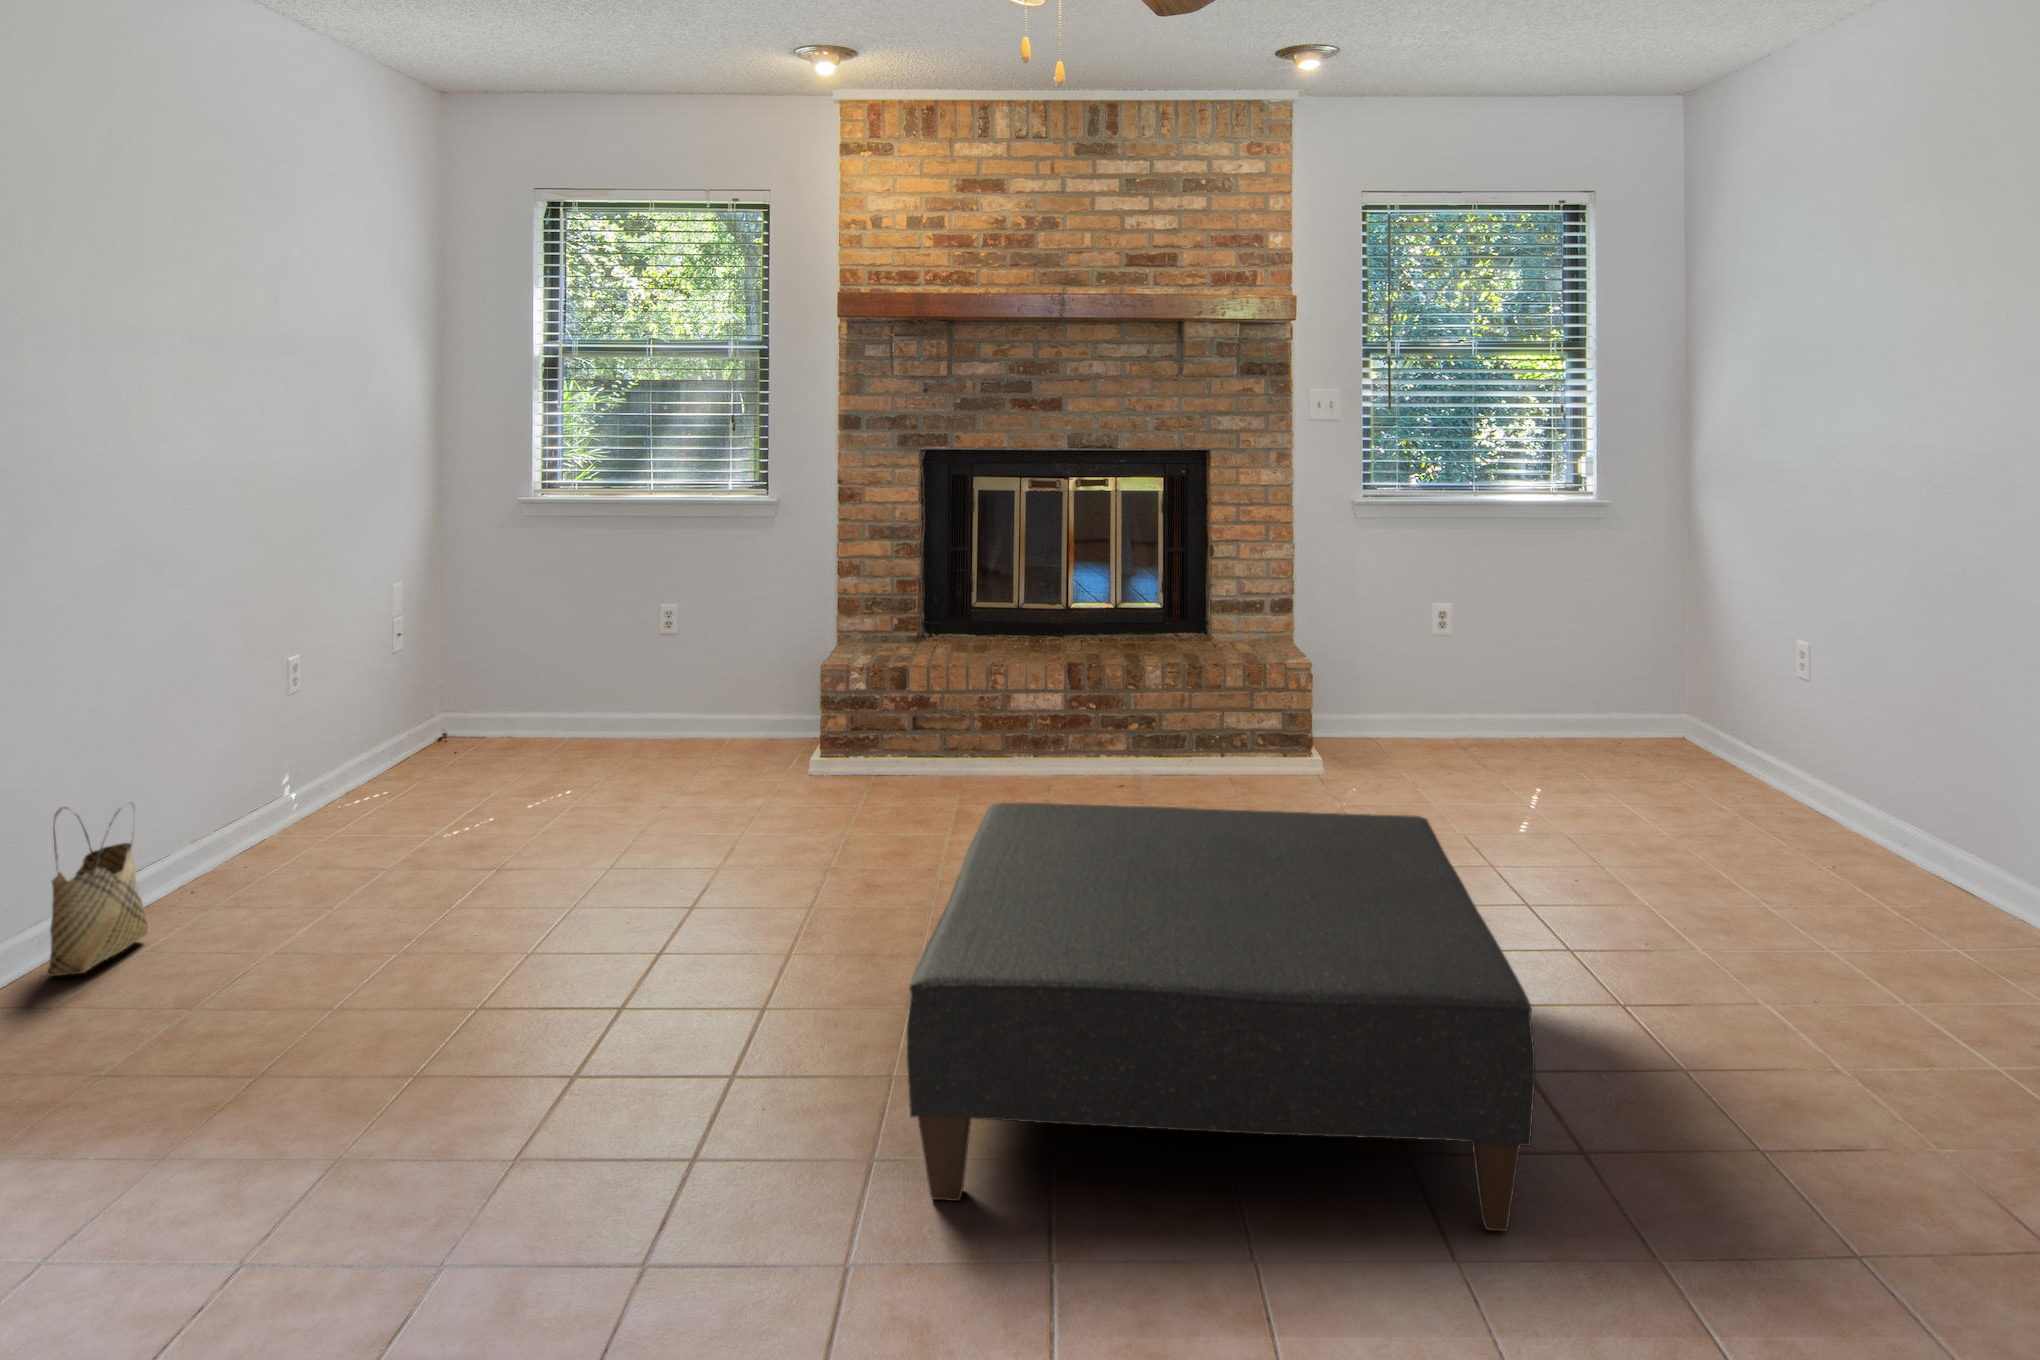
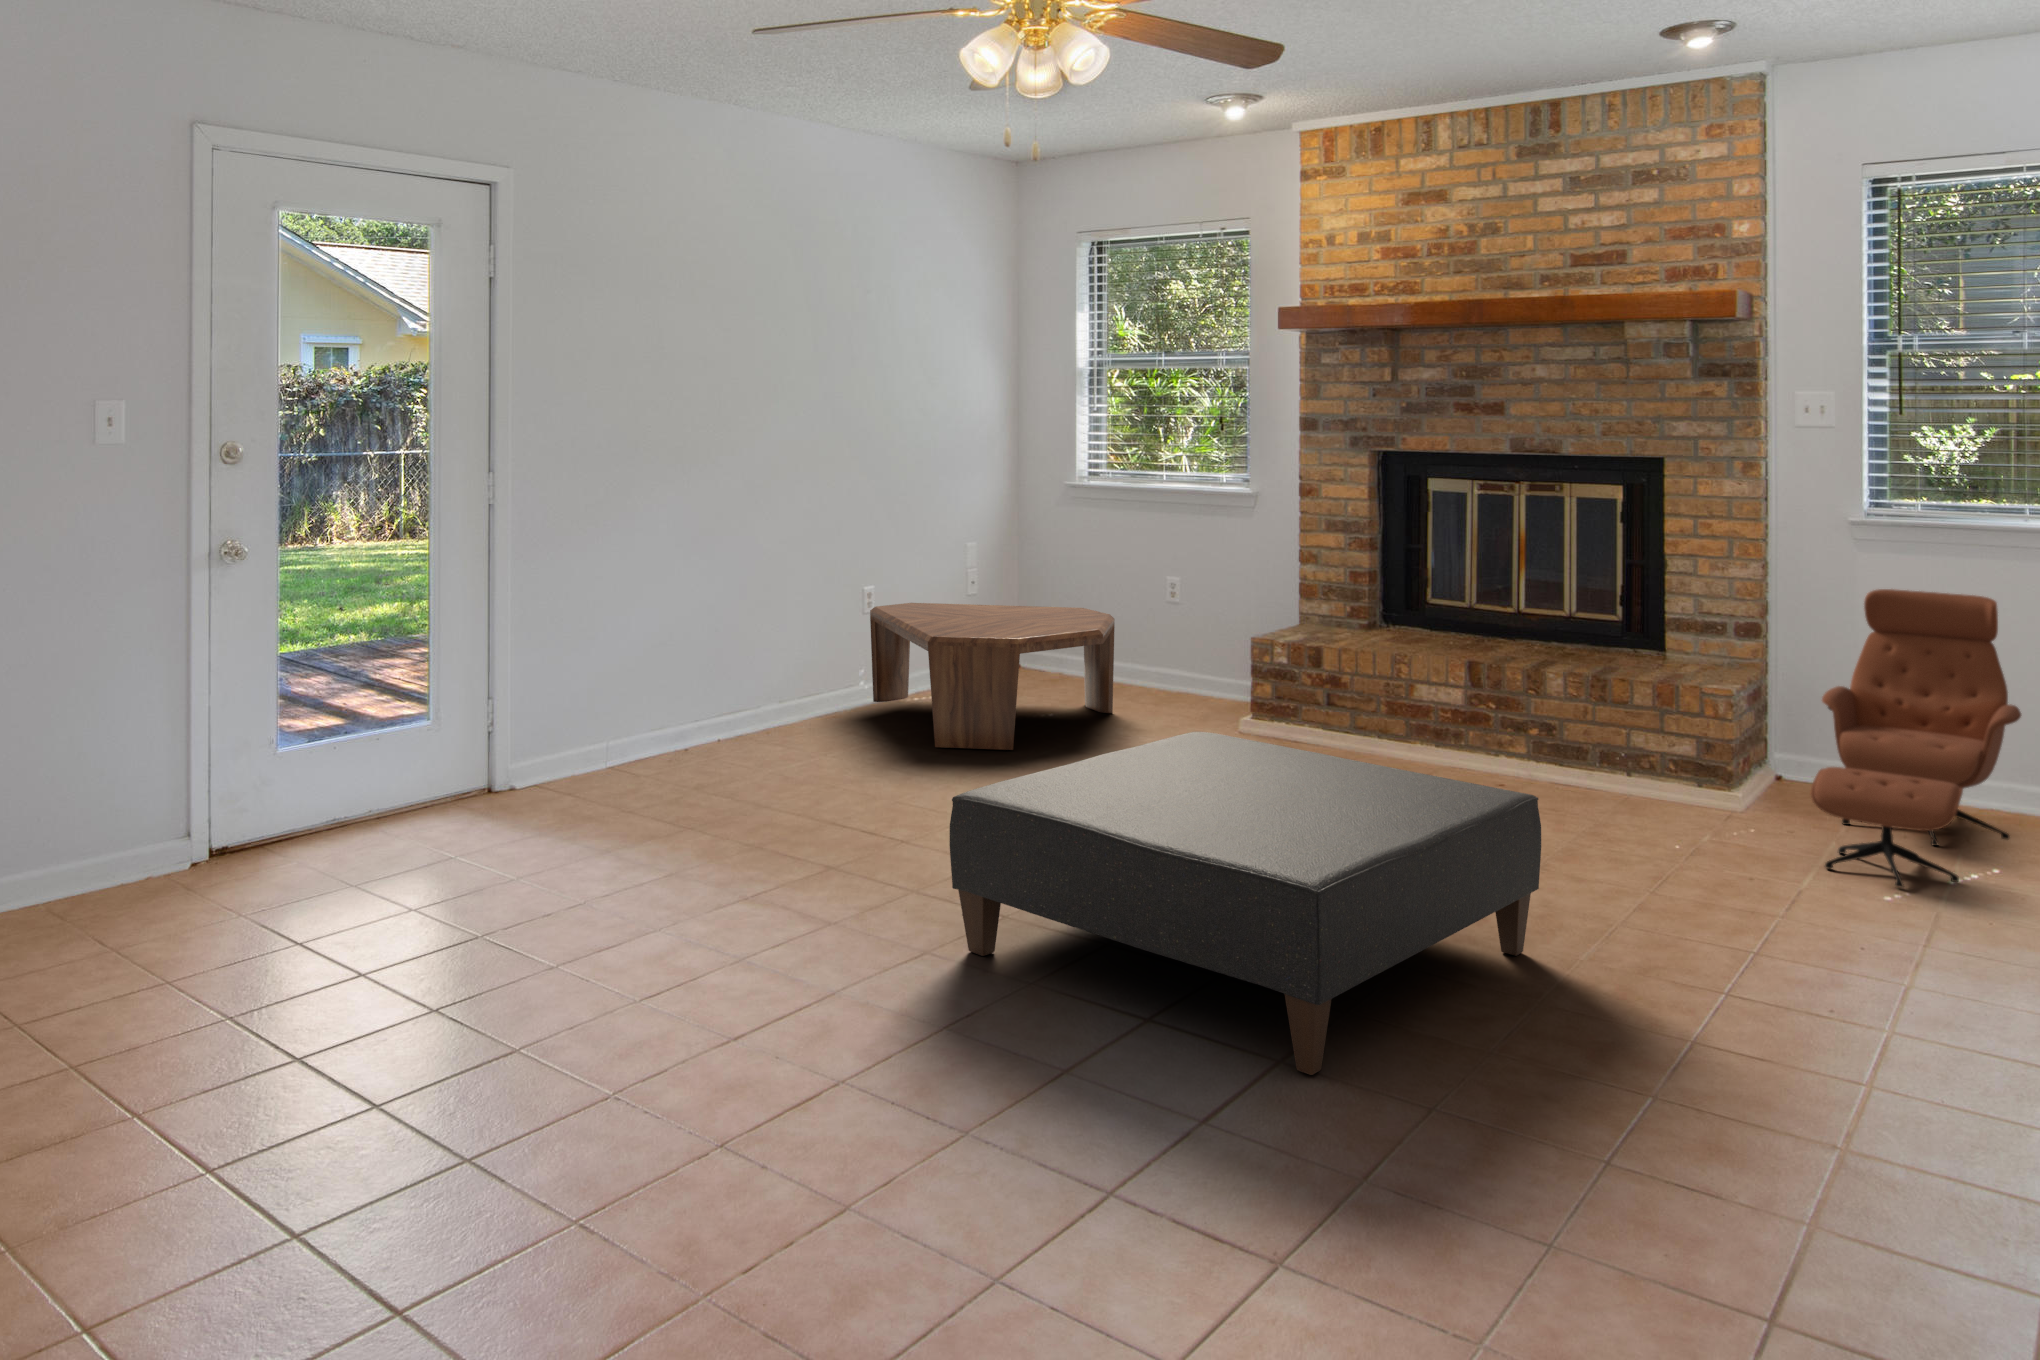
lounge chair: none [1364,560,1552,825] -> present [1811,589,2021,888]
coffee table: none [294,651,673,871] -> present [870,603,1115,750]
woven basket: present [47,807,148,976] -> none [675,652,734,753]

